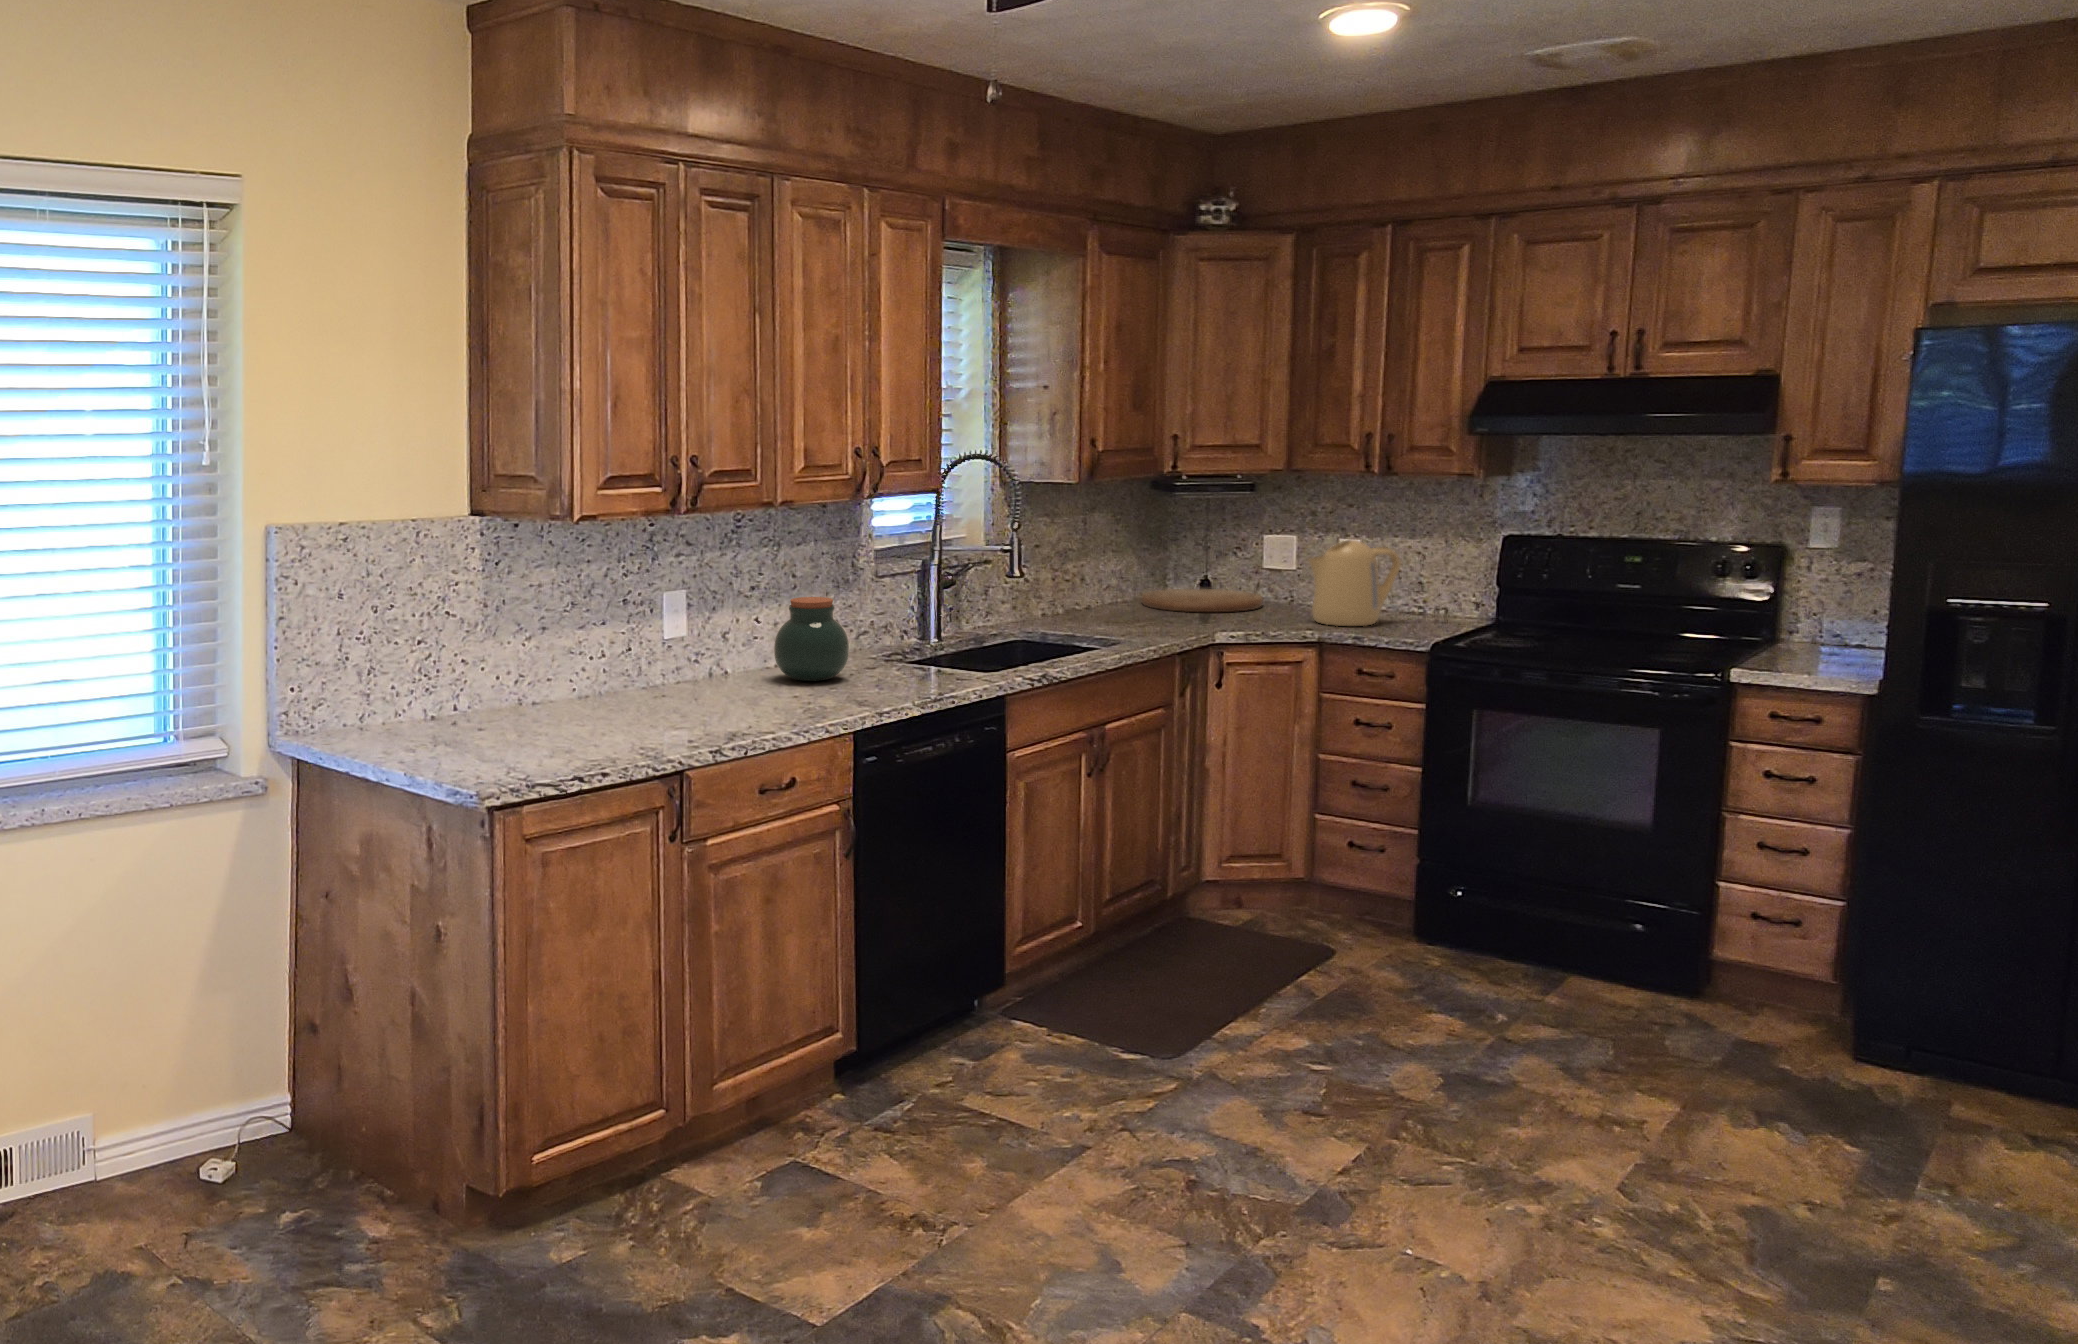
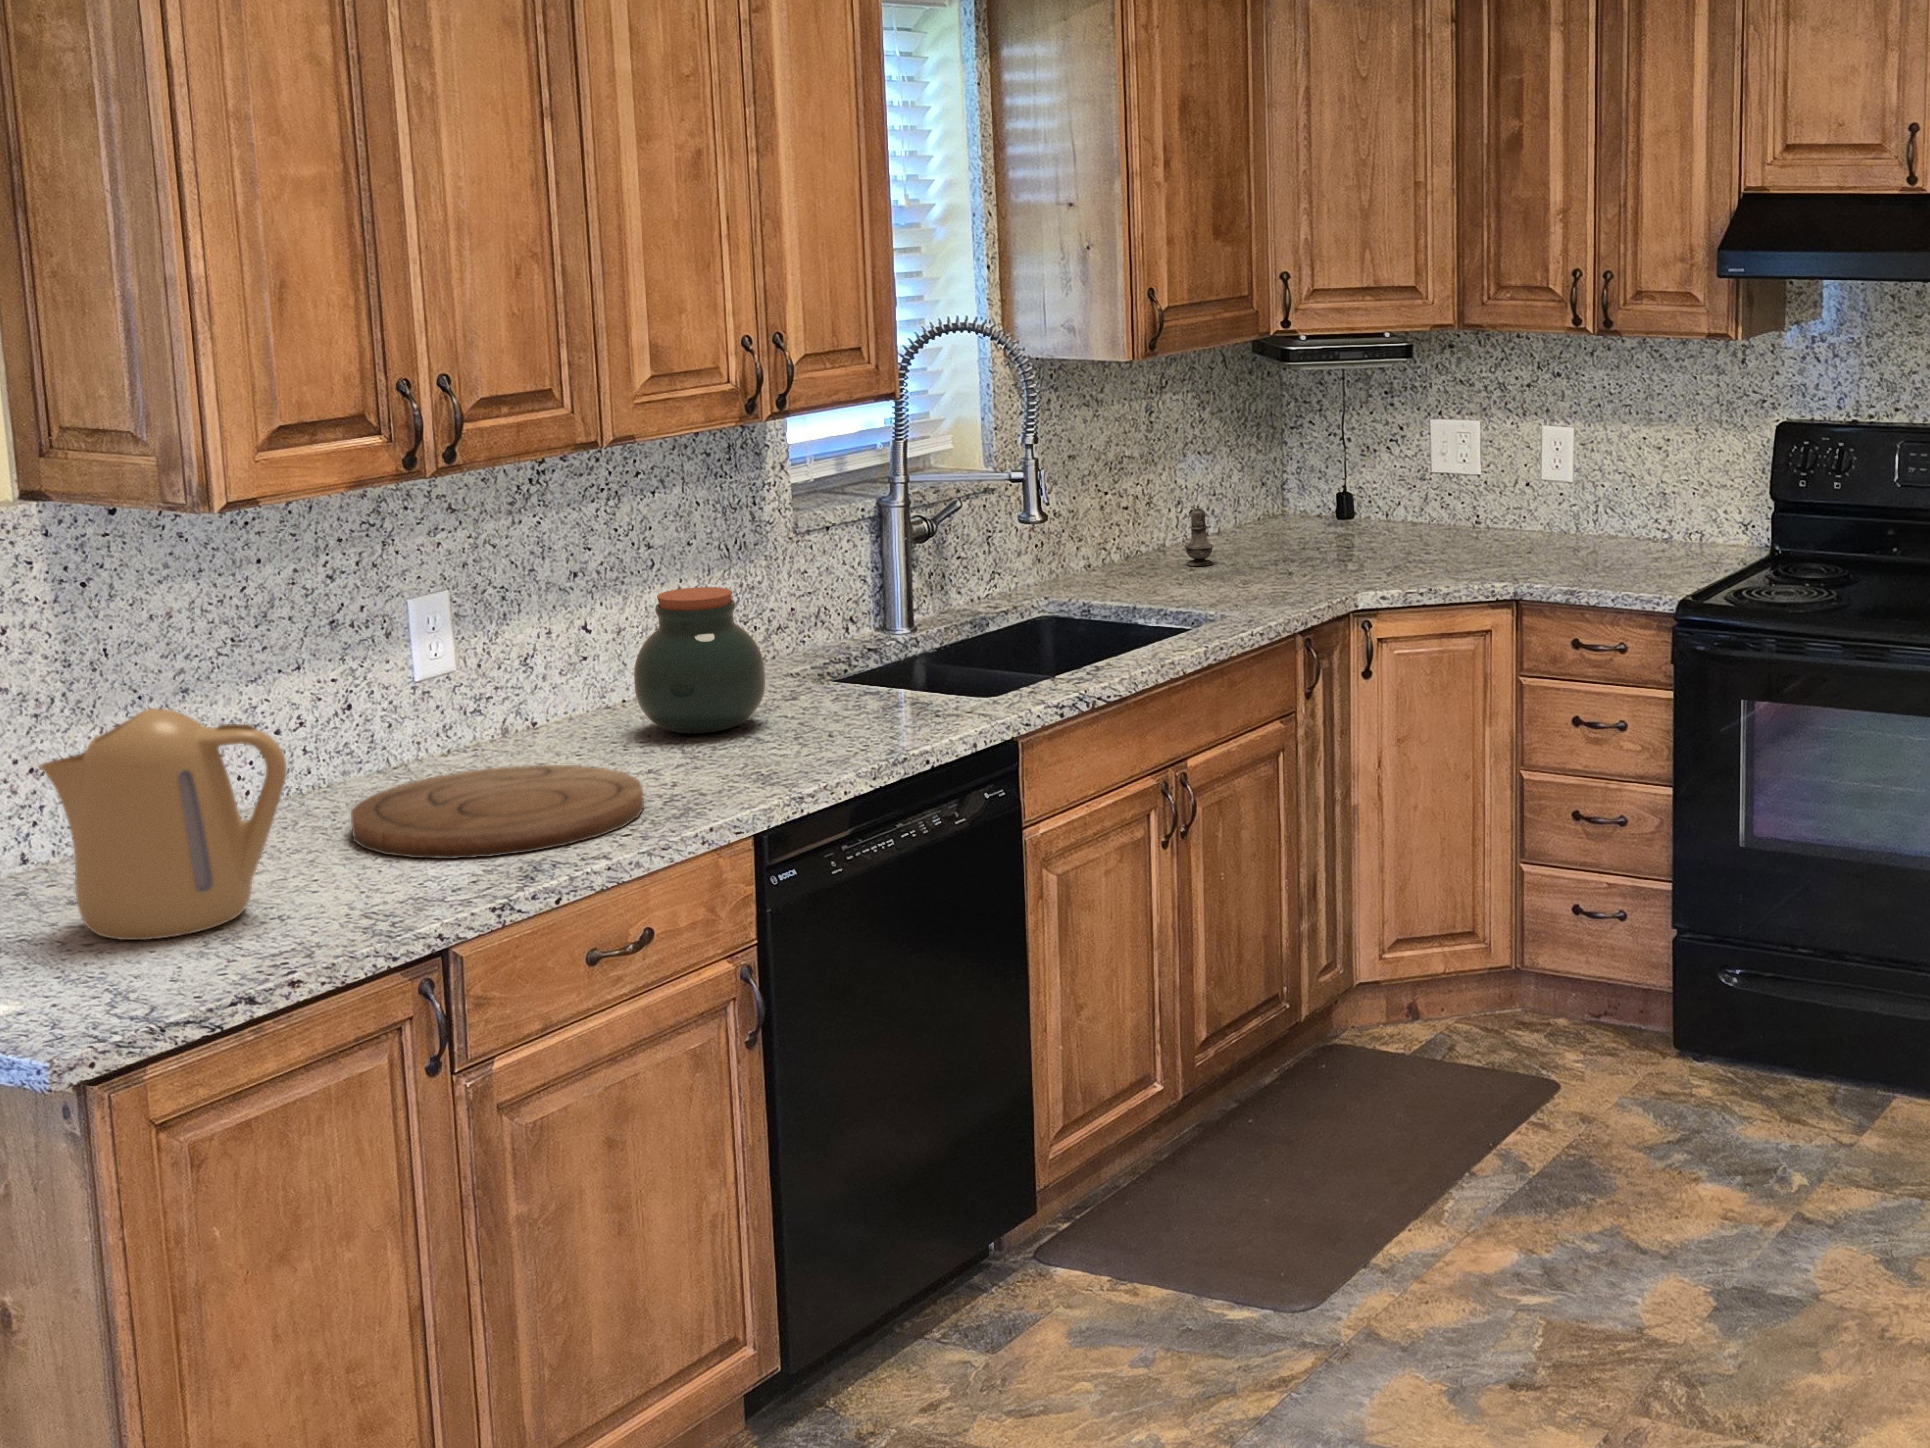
kettle: present [1309,540,1400,626] -> present [40,708,287,940]
salt shaker: none [1095,571,1115,611] -> present [1184,505,1214,566]
cutting board: present [1142,589,1262,612] -> present [351,765,644,859]

